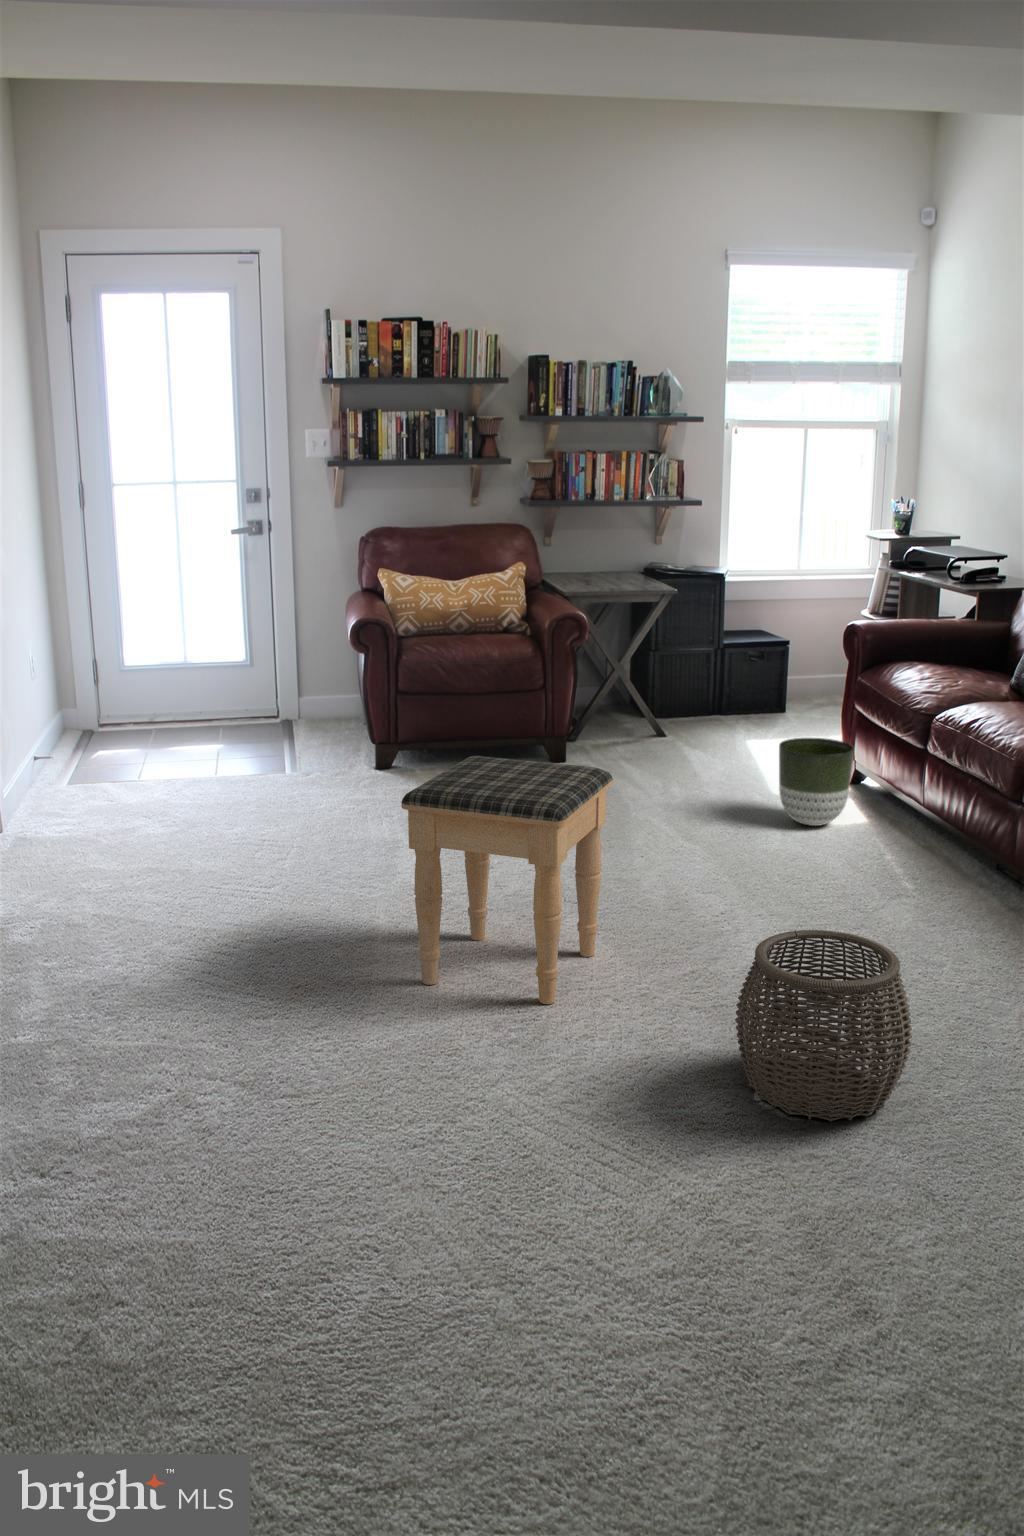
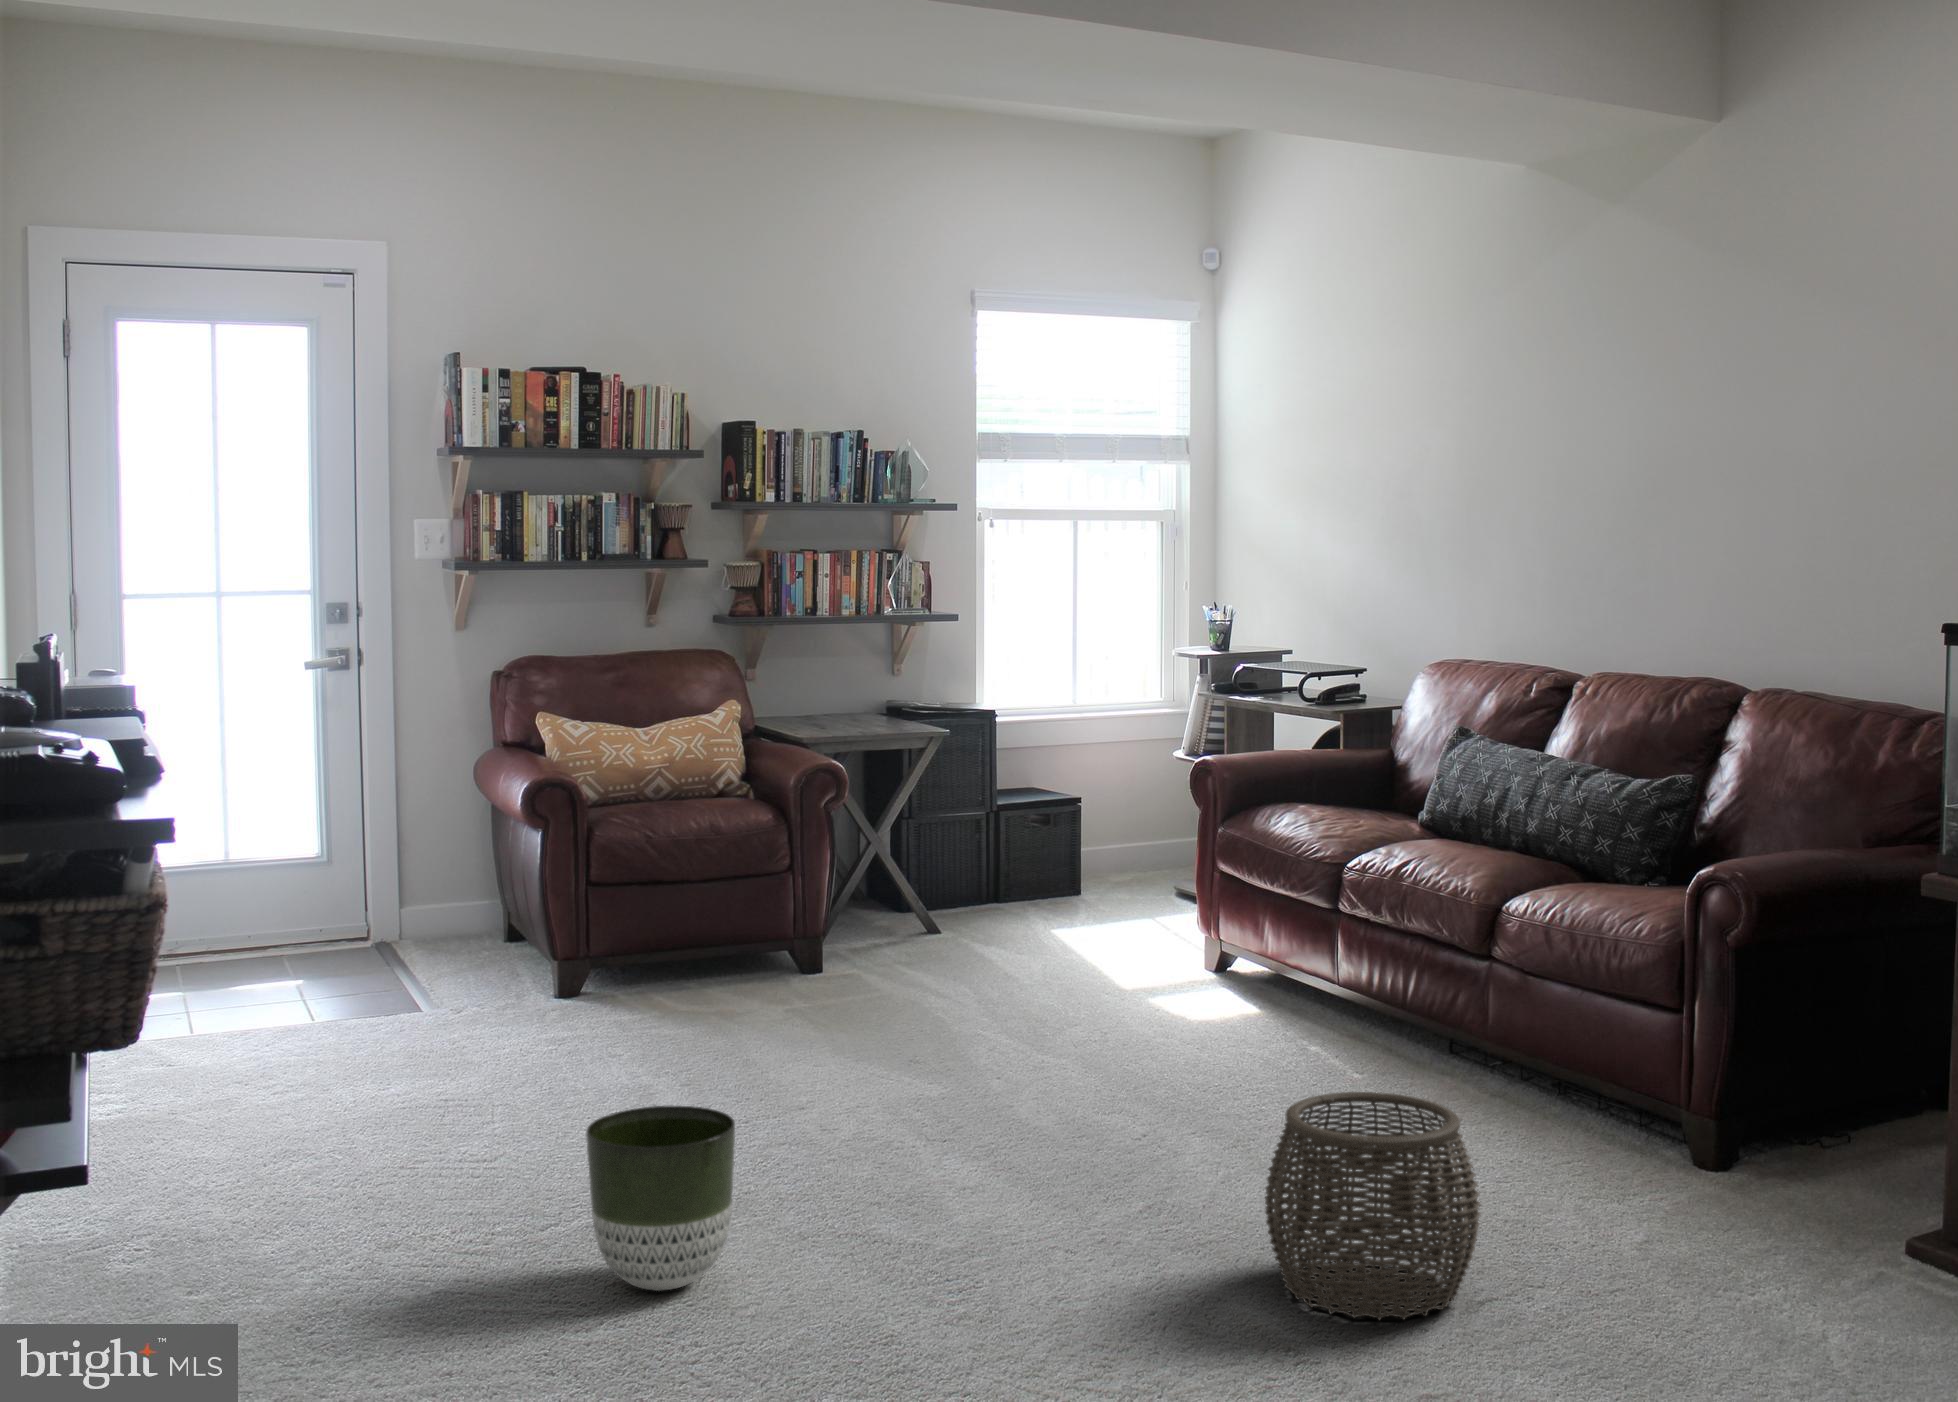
planter: present [779,738,854,826] -> present [586,1106,735,1291]
footstool: present [401,756,613,1004] -> none [780,926,1028,1242]

